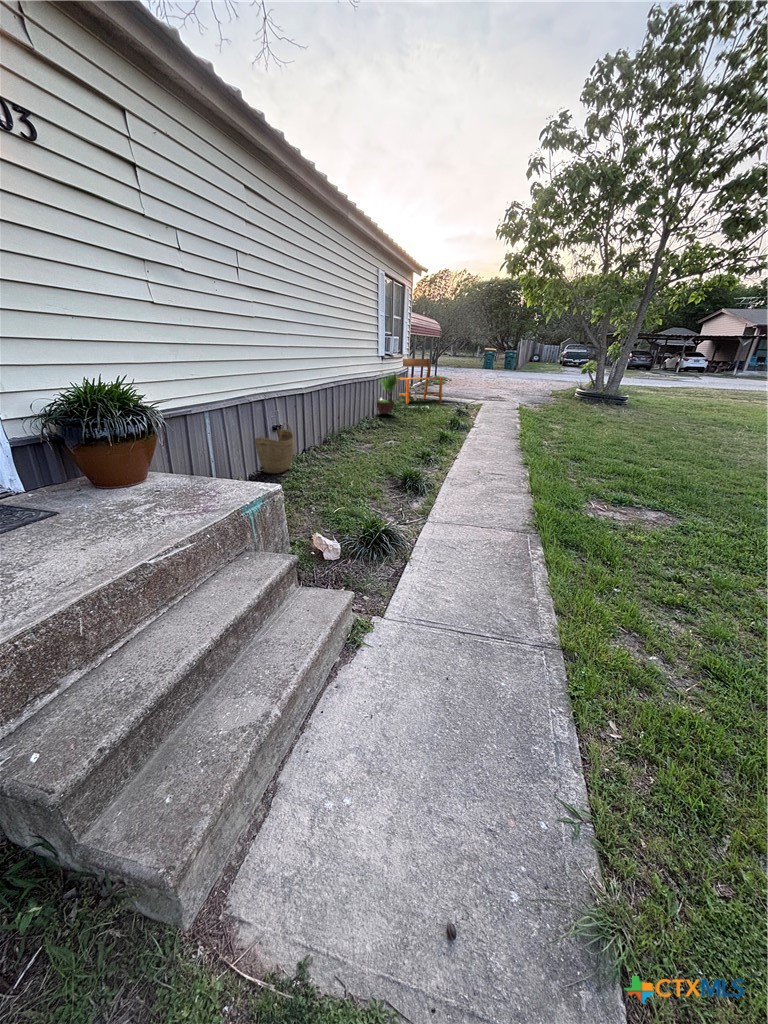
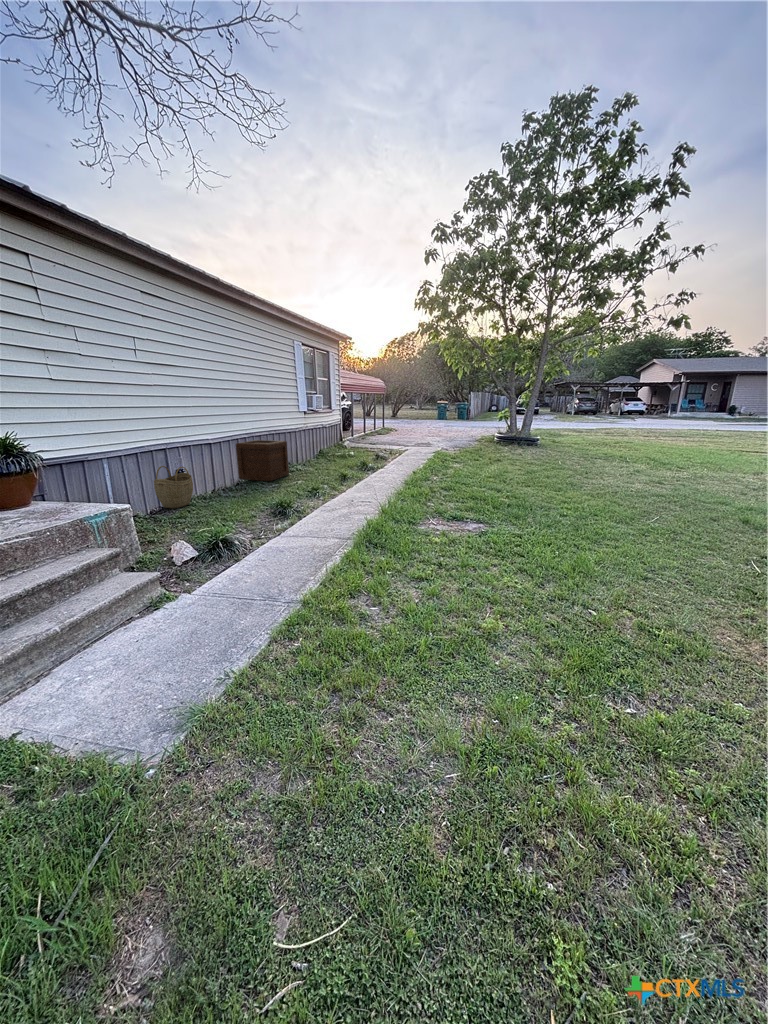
bench: present [399,359,442,404] -> none [327,412,370,451]
potted tree: present [375,375,398,414] -> none [299,423,320,461]
wooden crate: none [324,389,379,440] -> present [236,440,289,481]

